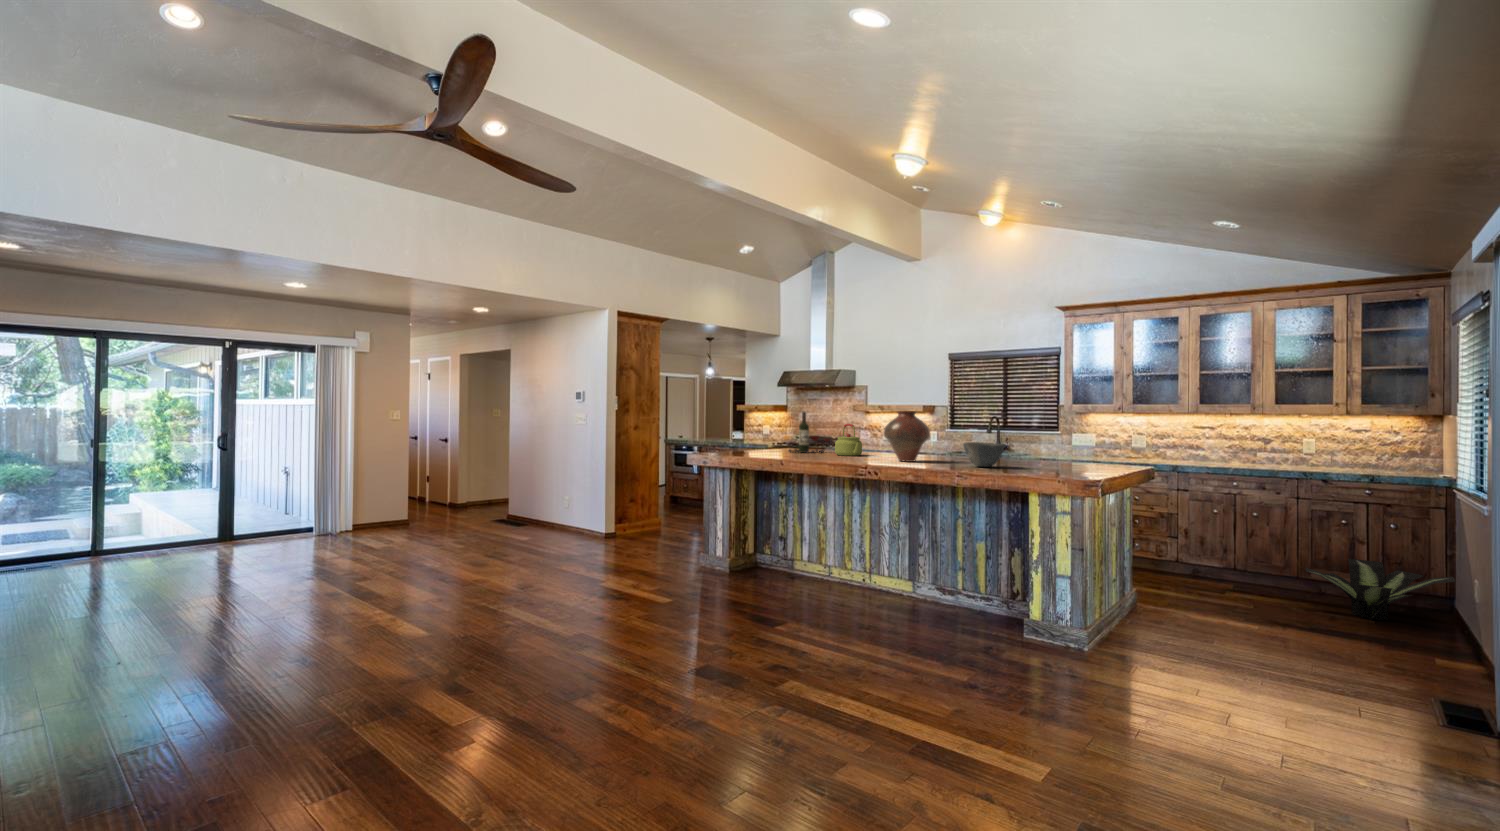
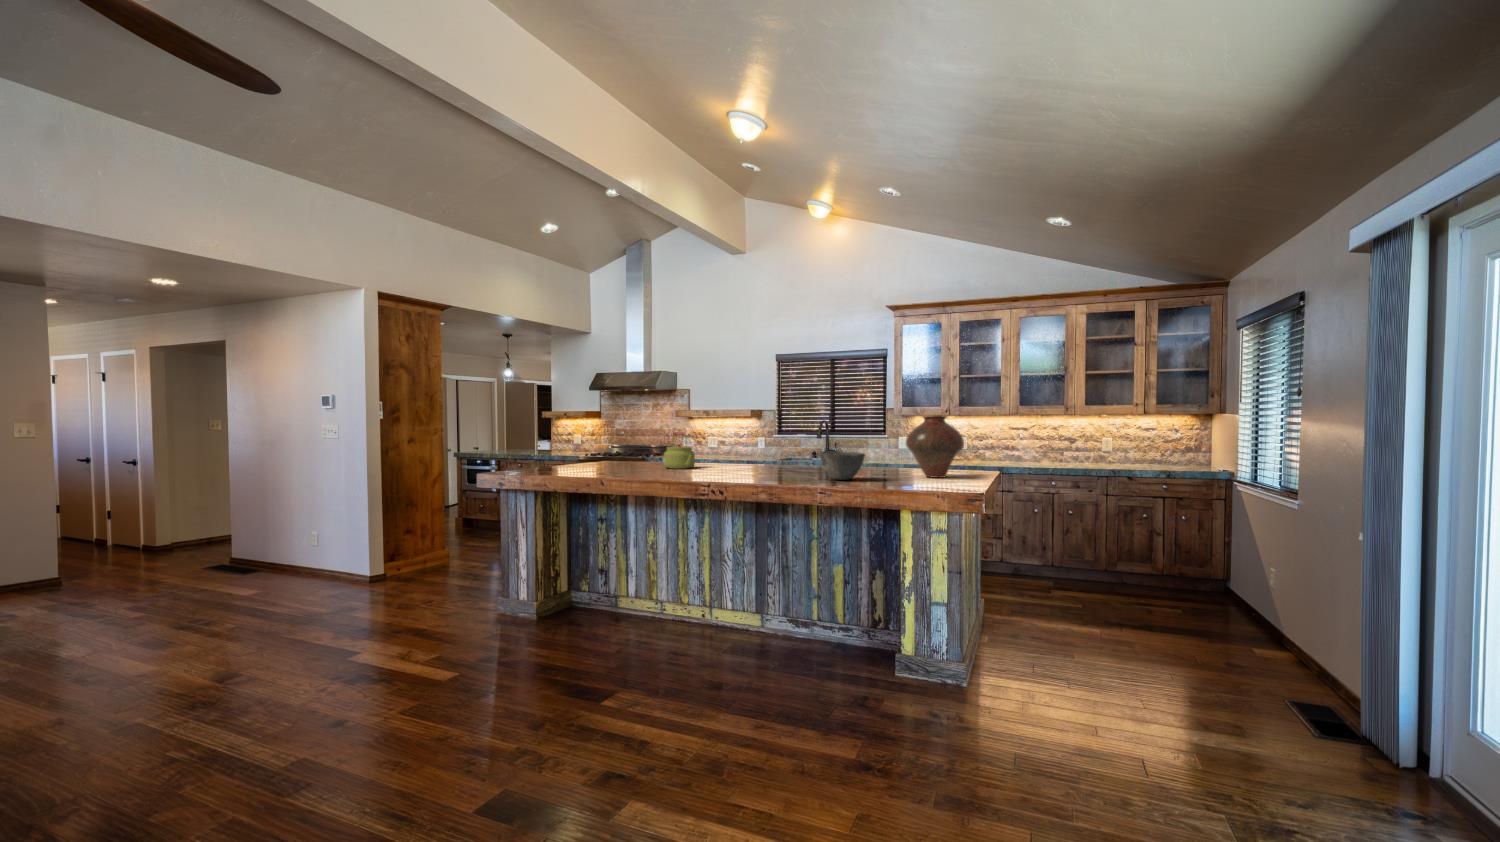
vase: present [884,411,930,462] -> present [906,415,964,478]
wine bottle: present [788,412,830,453] -> none [607,418,659,467]
potted plant: present [1306,559,1456,621] -> none [1127,551,1258,612]

